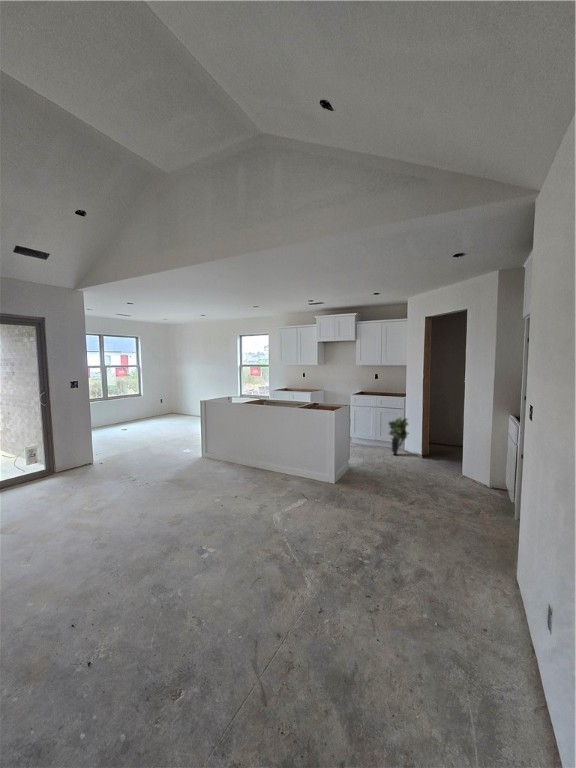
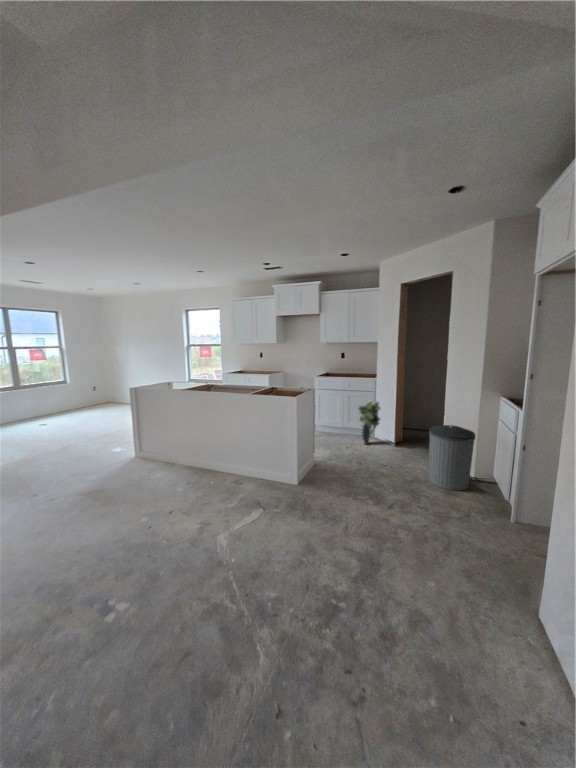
trash can: none [447,438,488,494] -> present [429,425,475,491]

